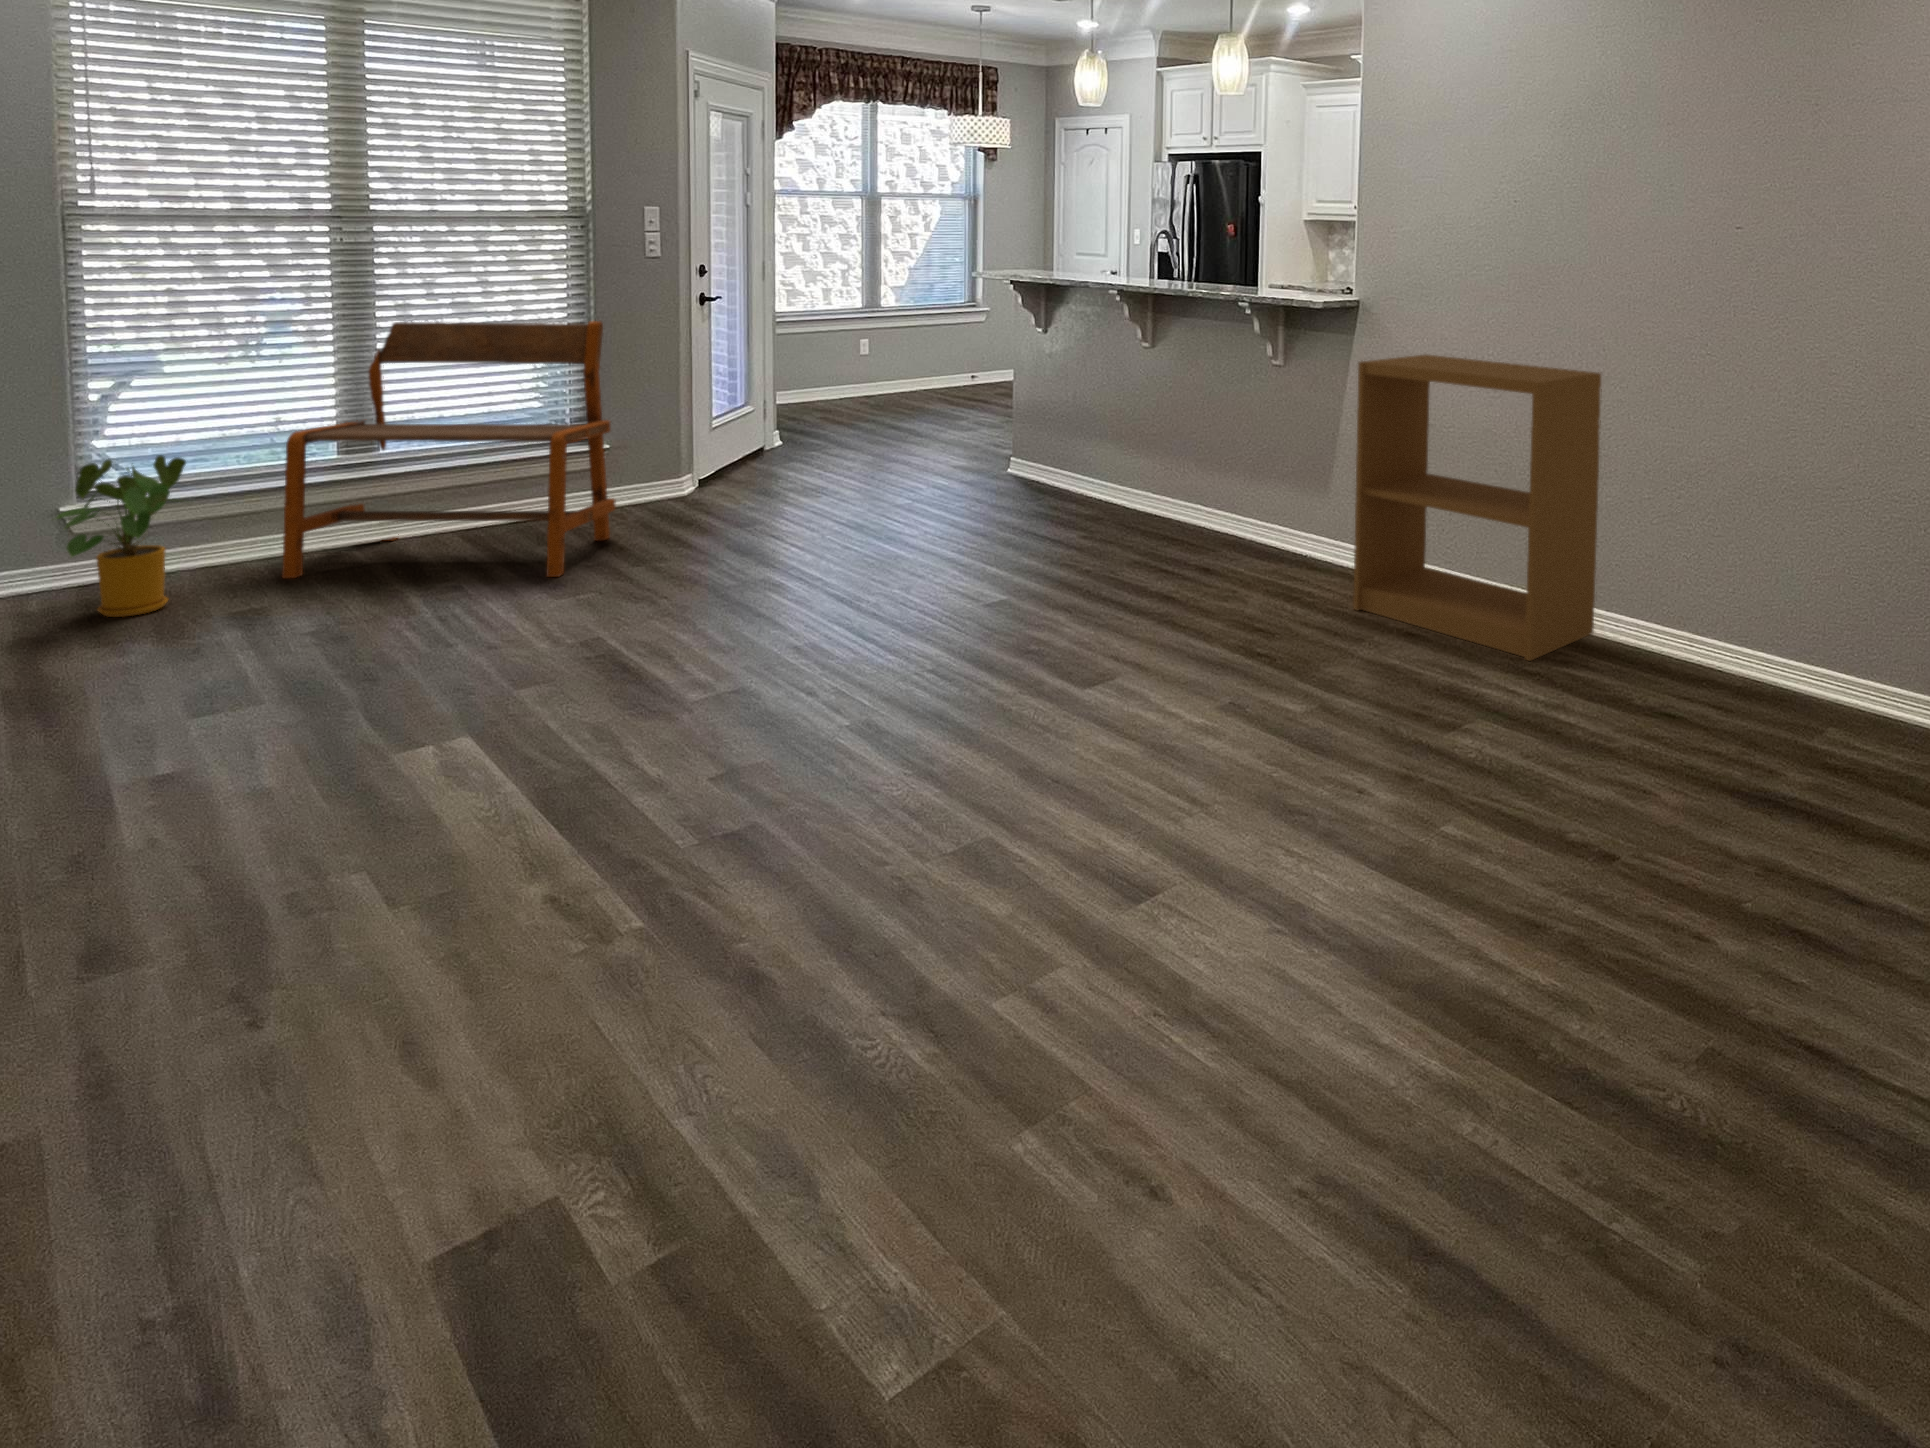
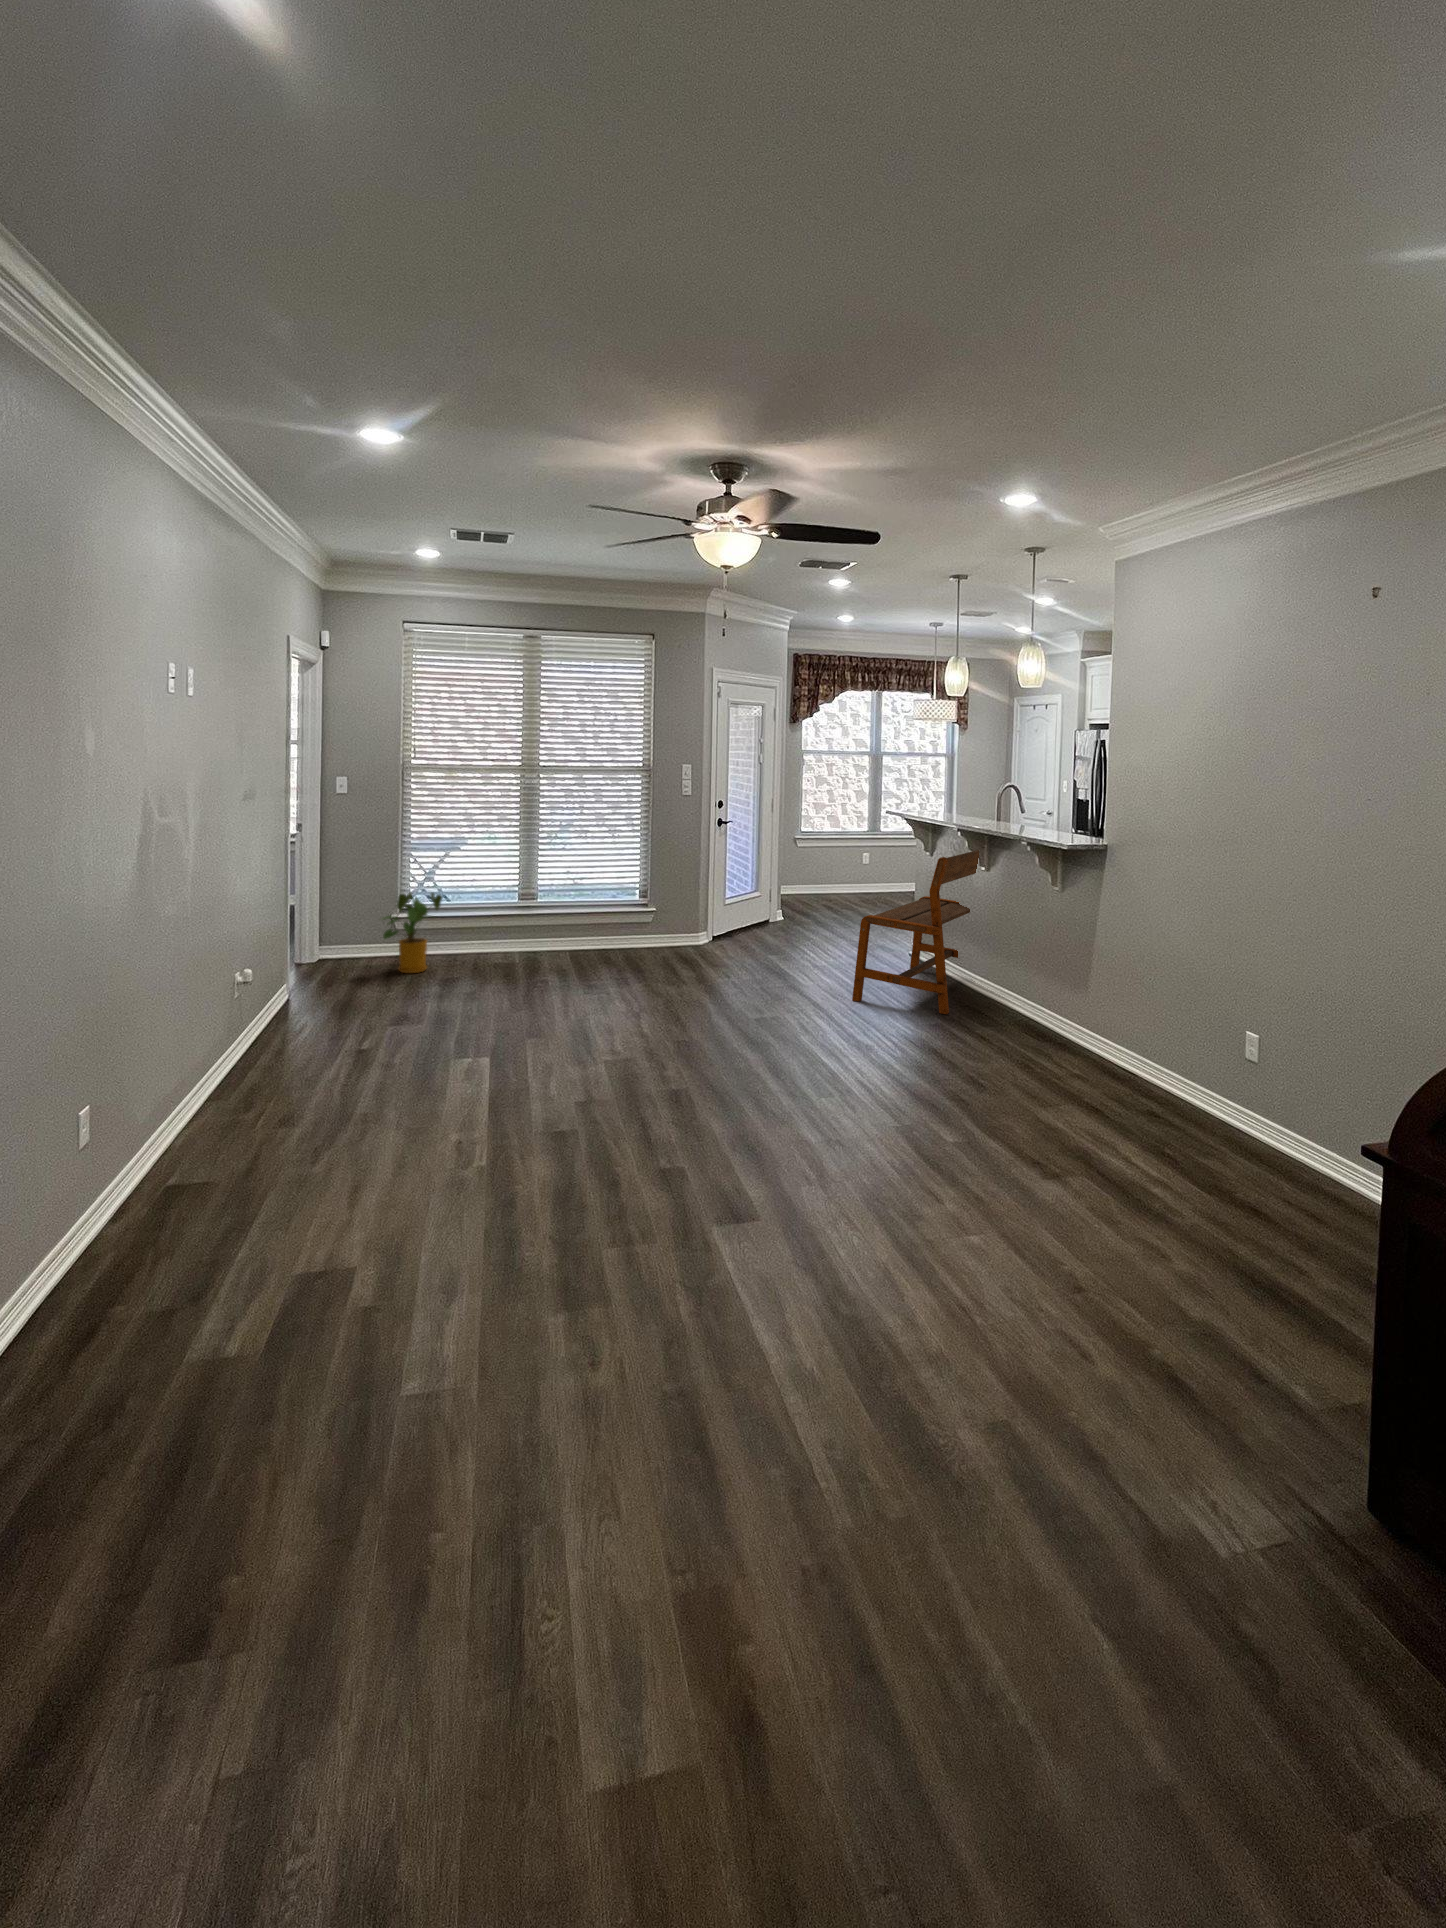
bench: present [282,321,616,578] -> present [852,849,980,1014]
bookshelf: present [1353,355,1602,661] -> none [1062,896,1260,1154]

